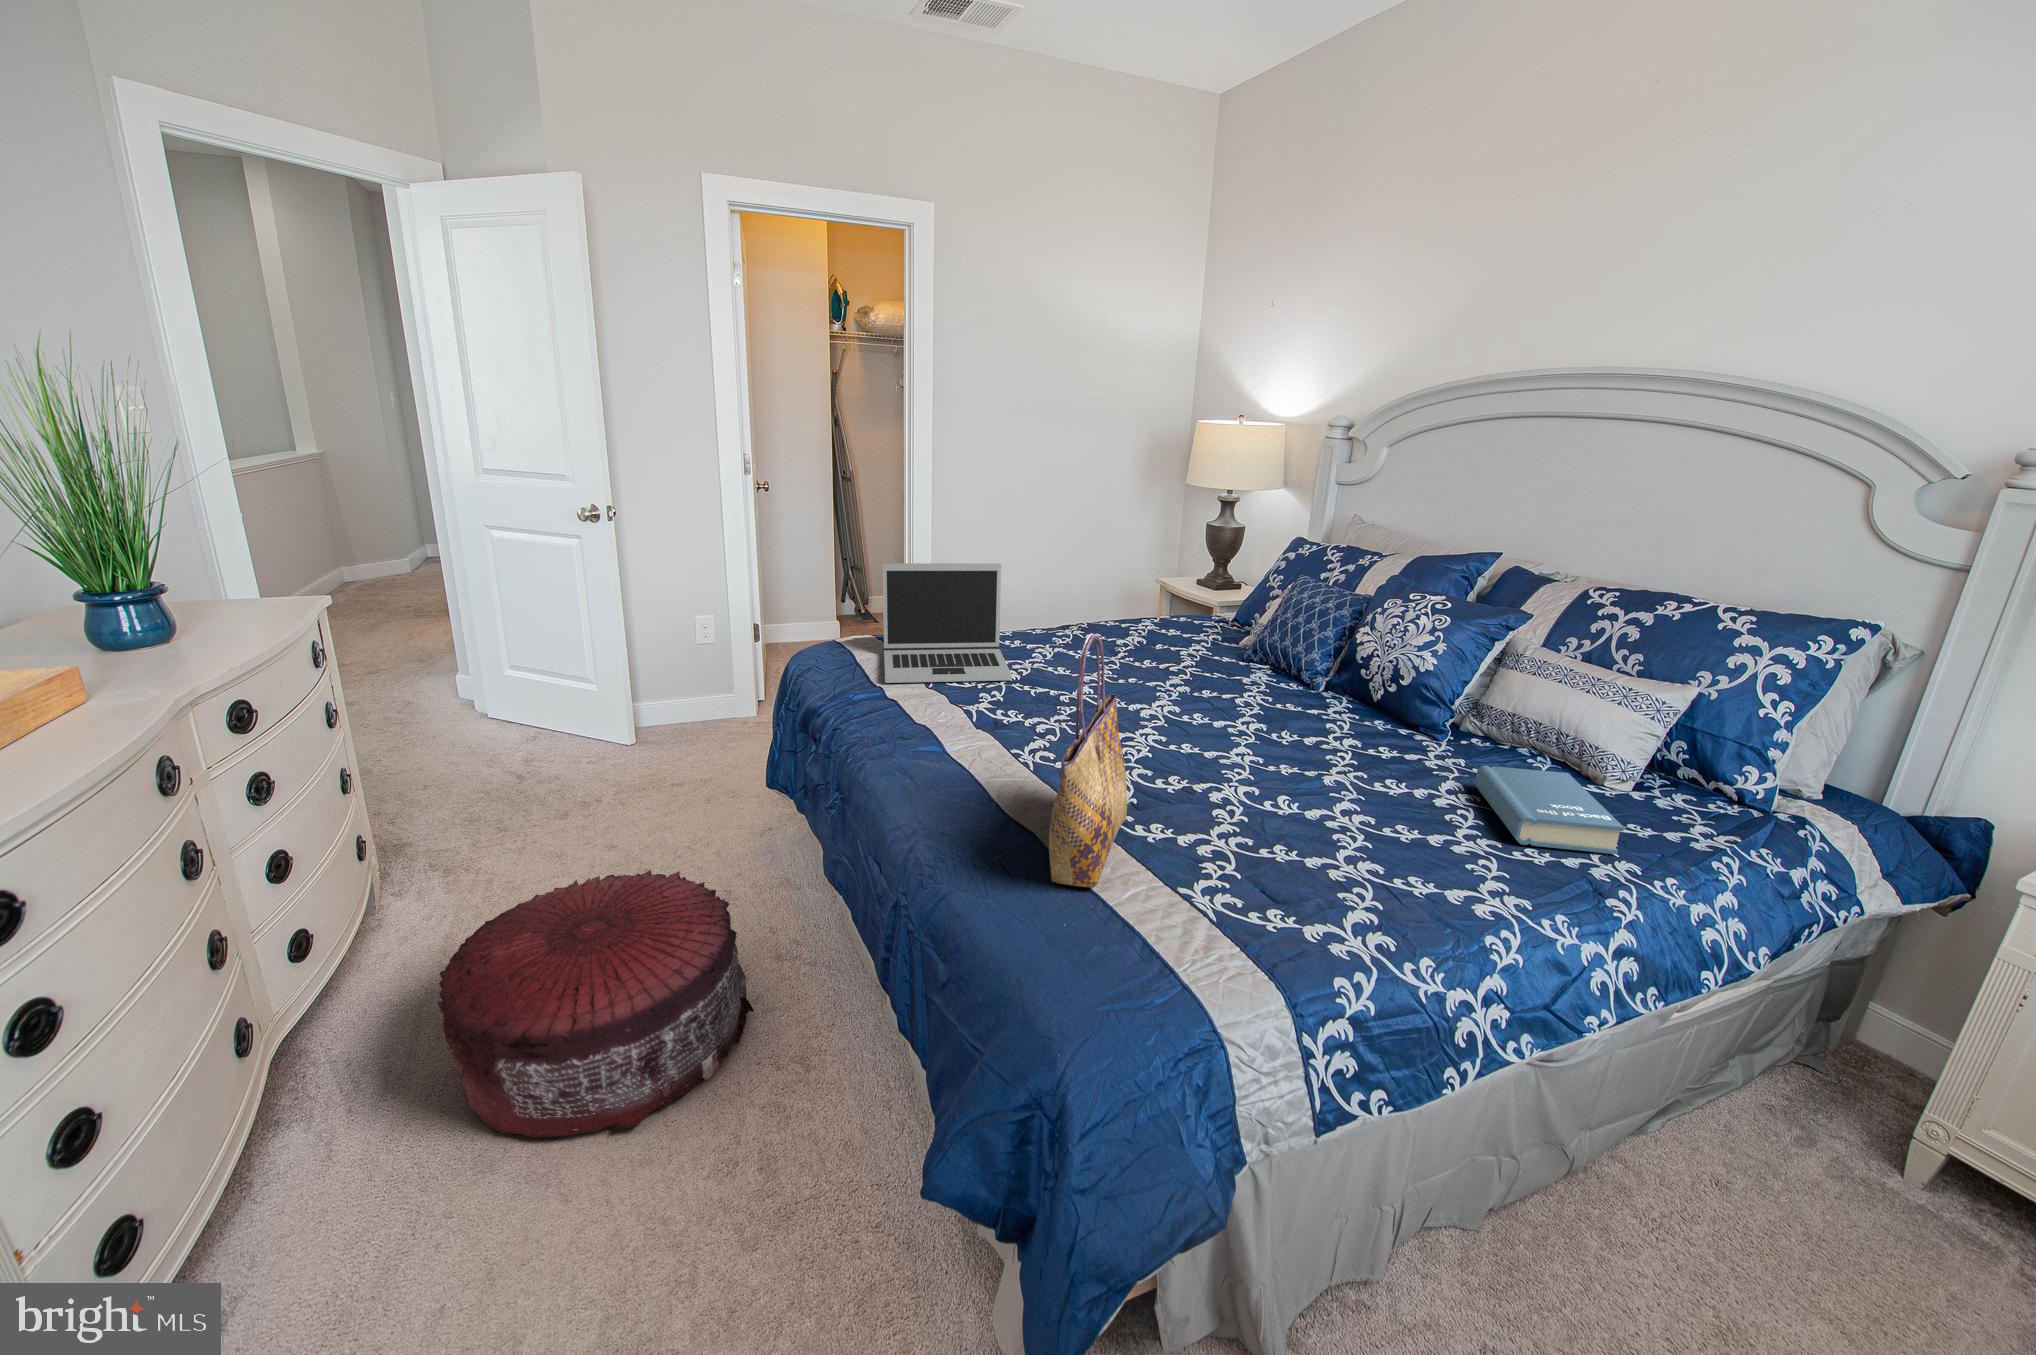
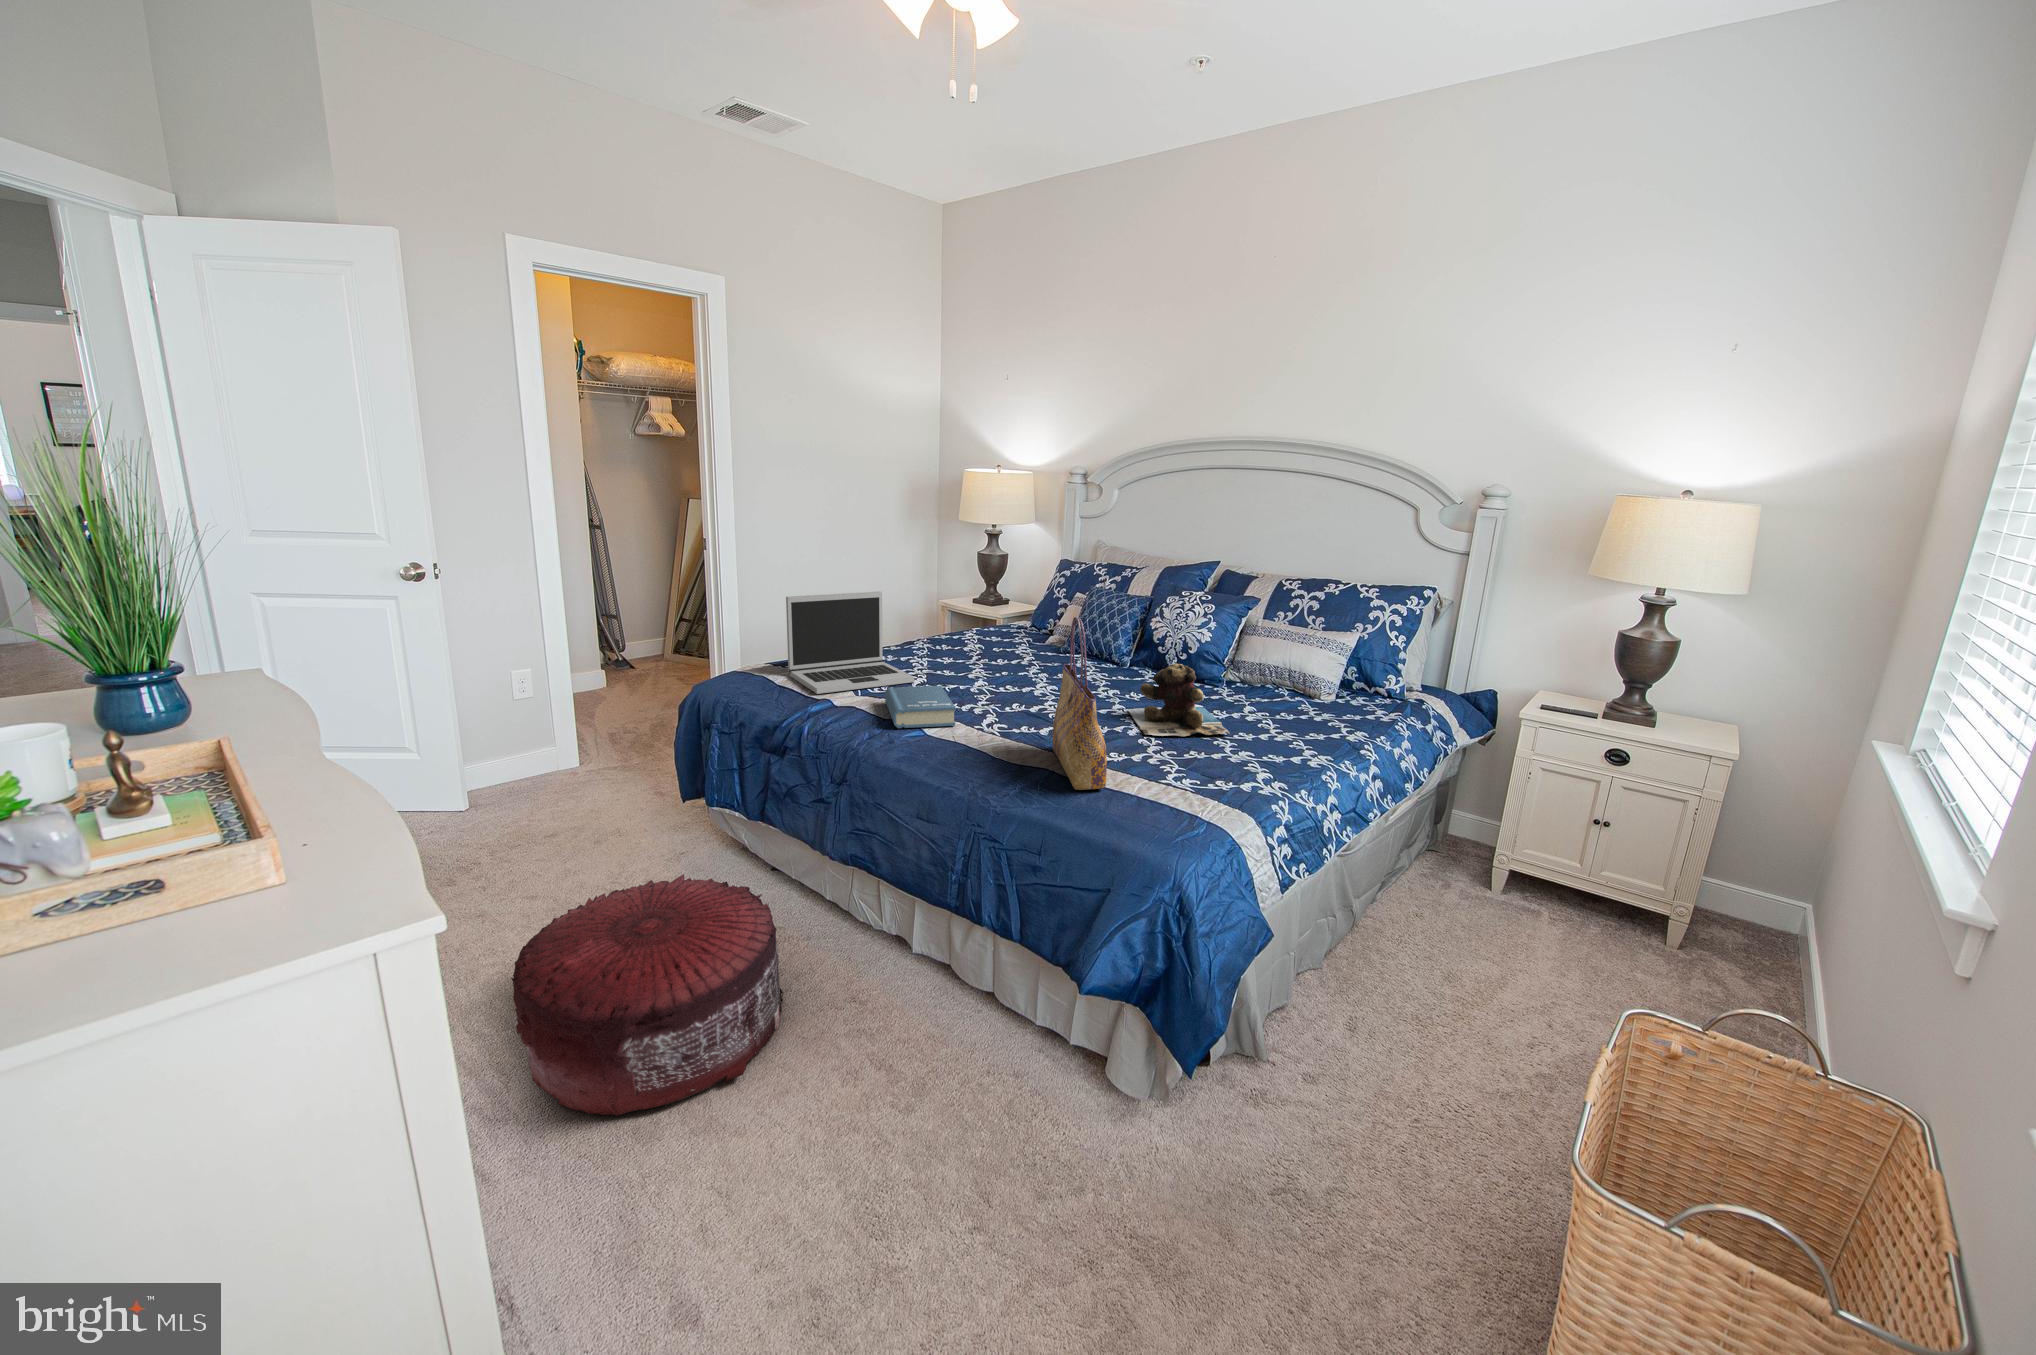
teddy bear: none [1241,706,1377,828] -> present [1128,663,1230,736]
book: present [1474,766,1624,854] -> present [885,686,956,728]

